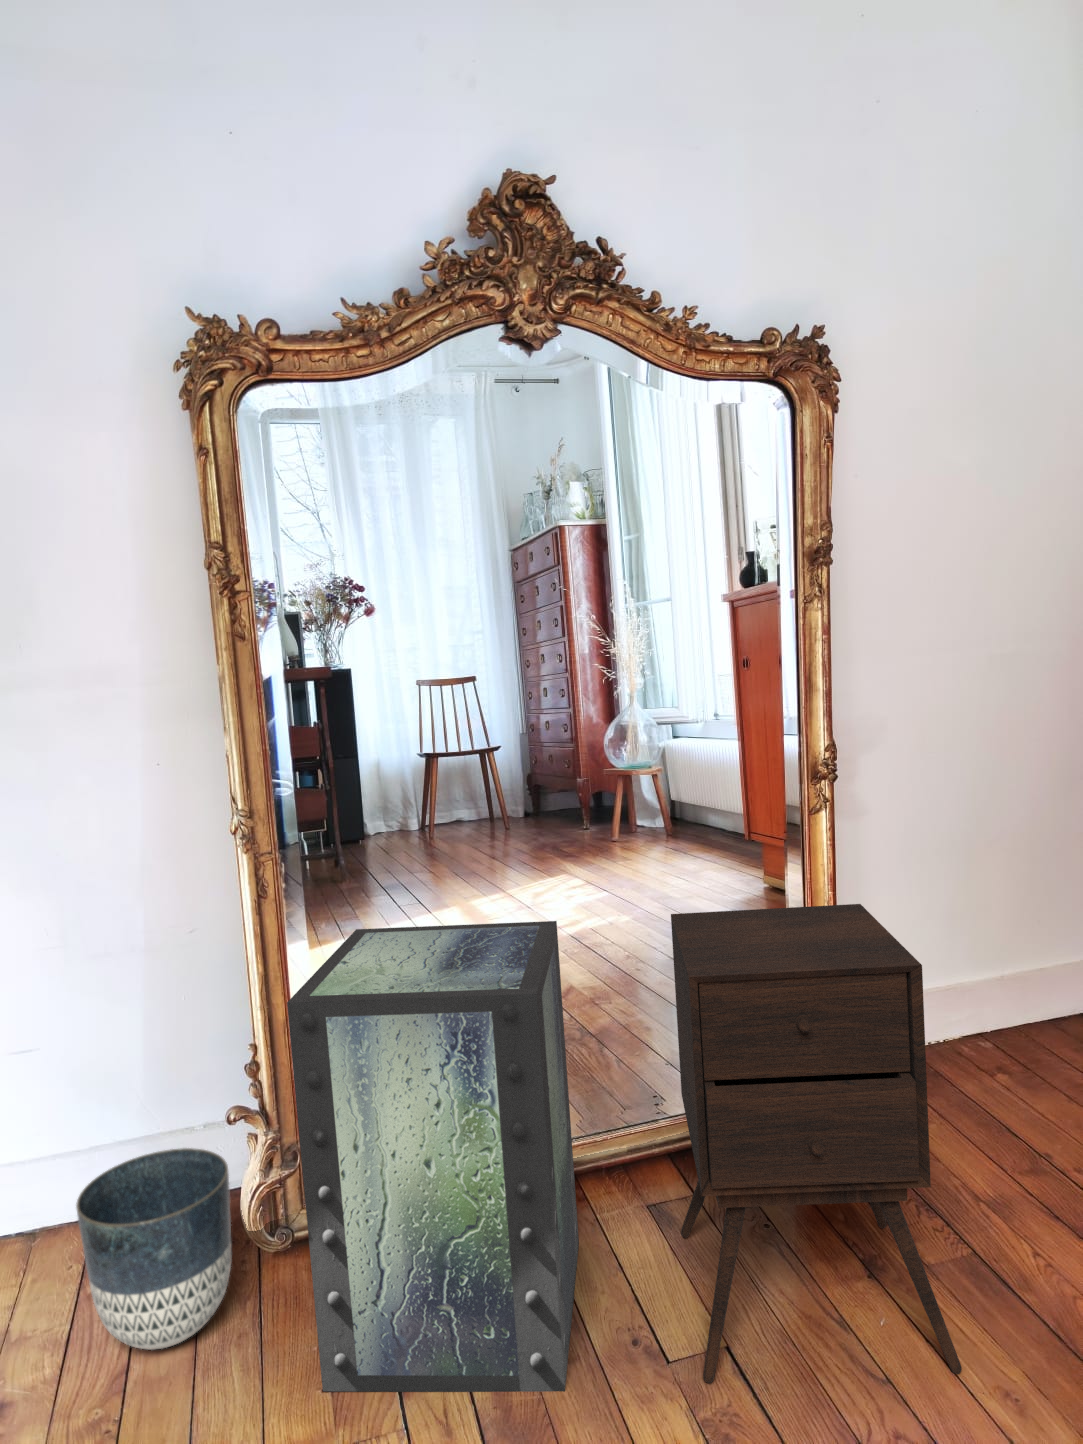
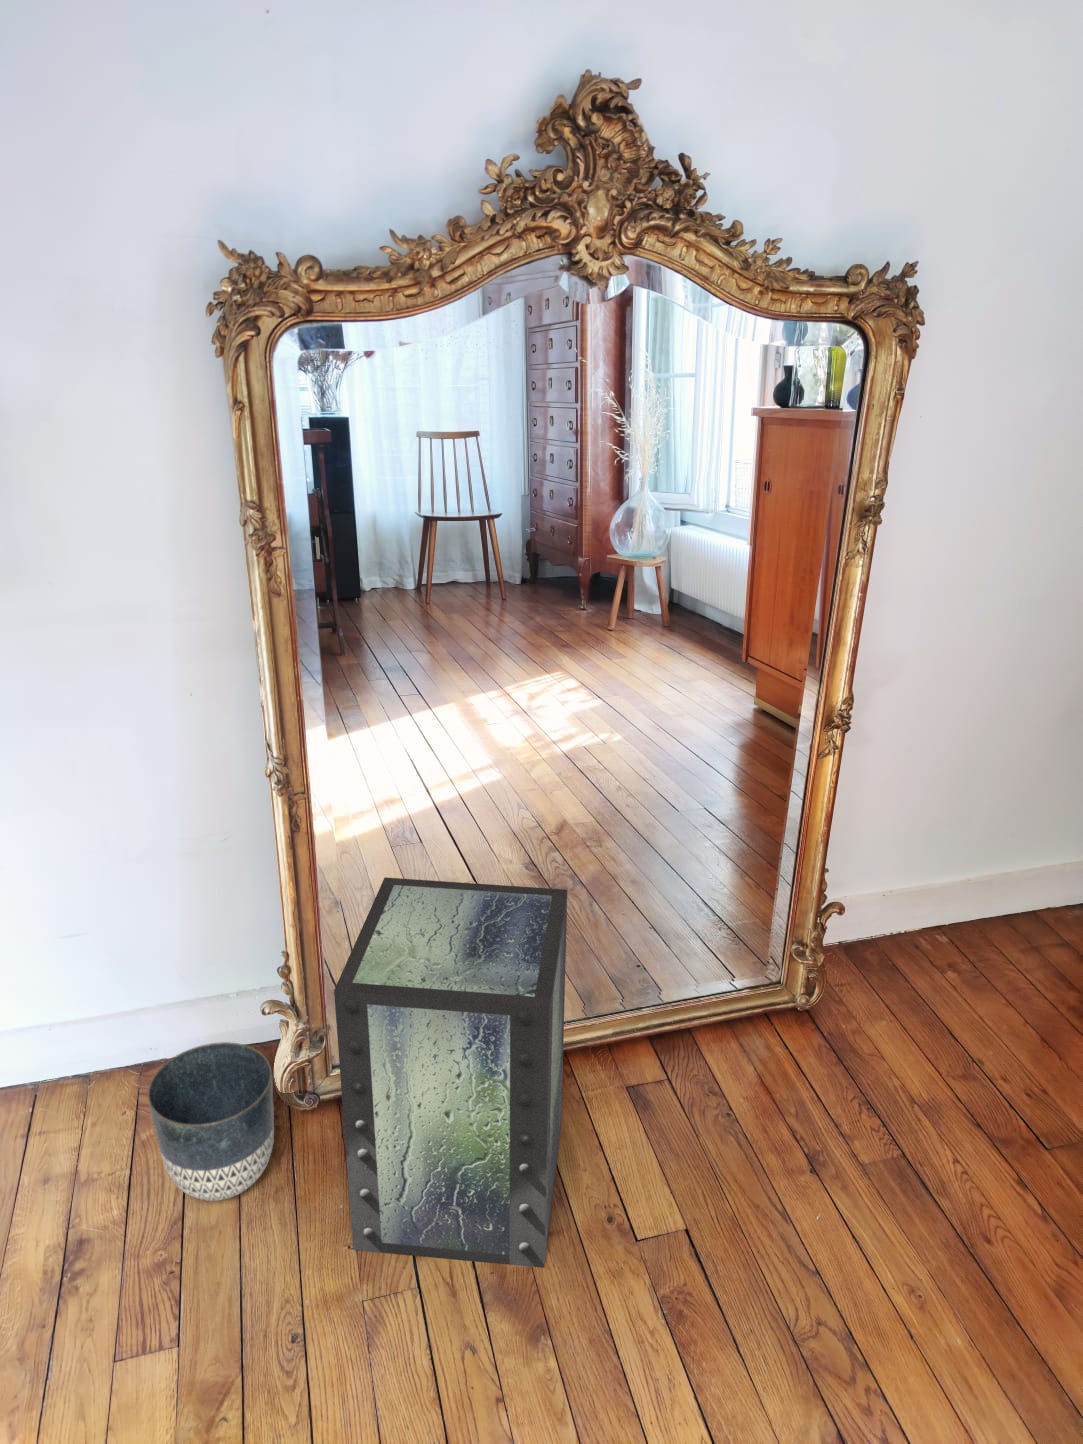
side table: present [671,904,962,1383] -> none [647,896,880,1282]

